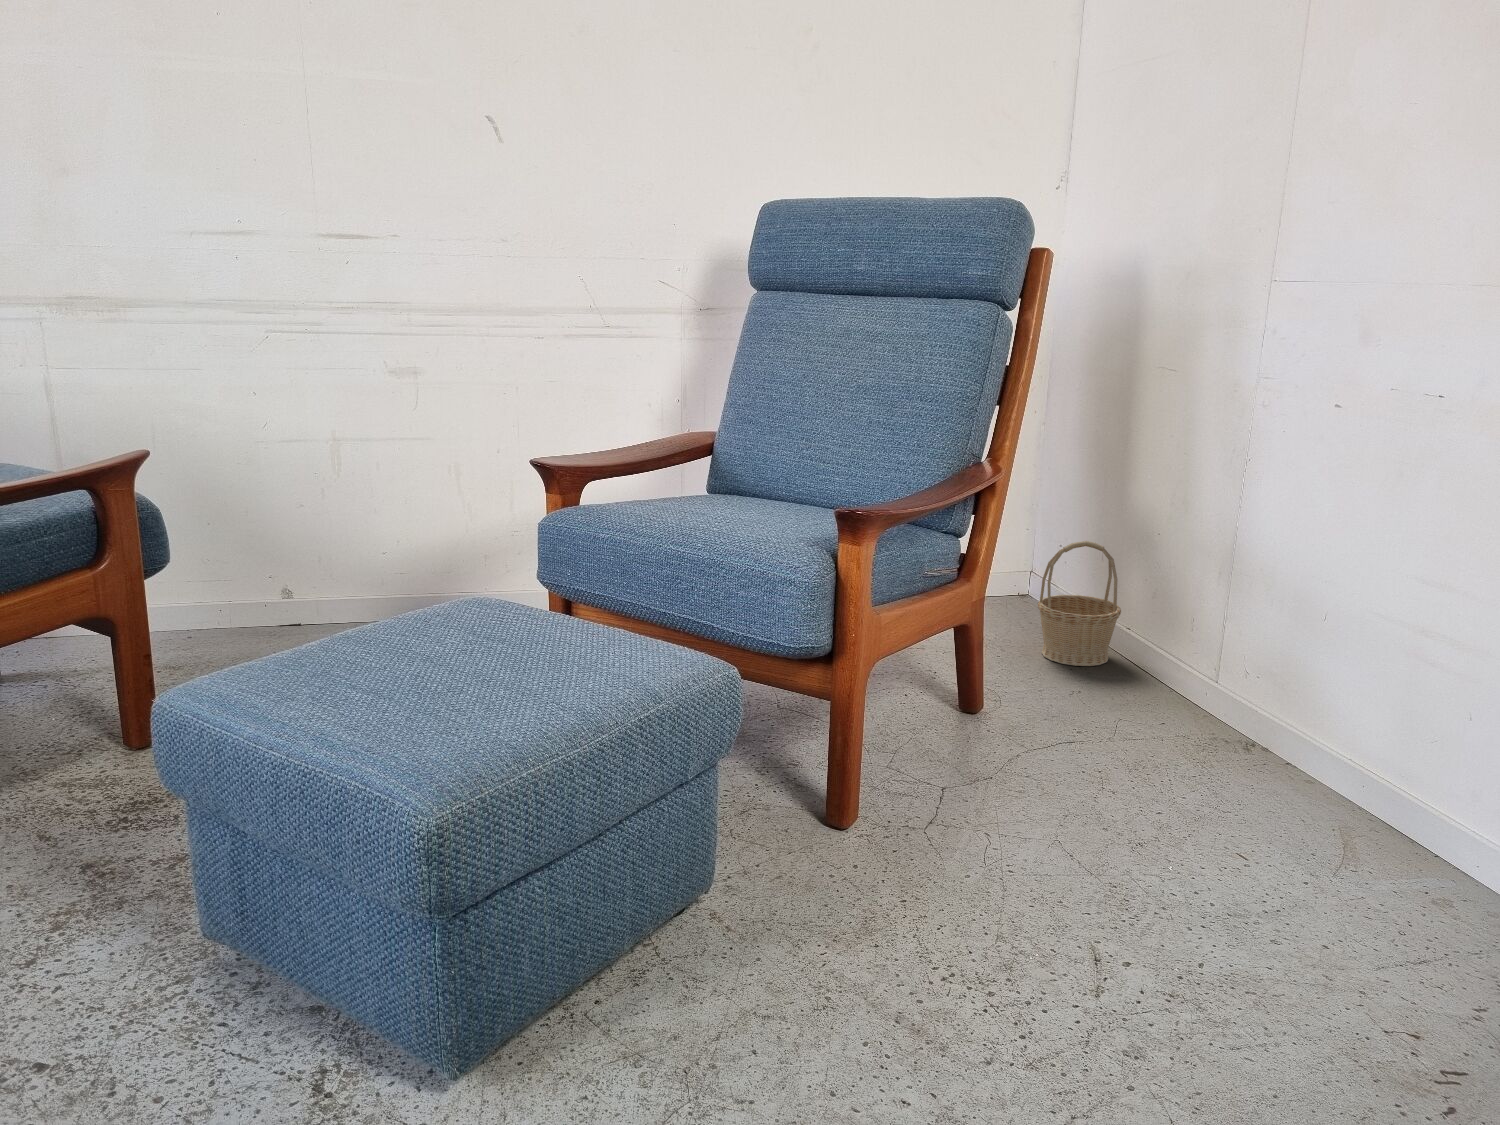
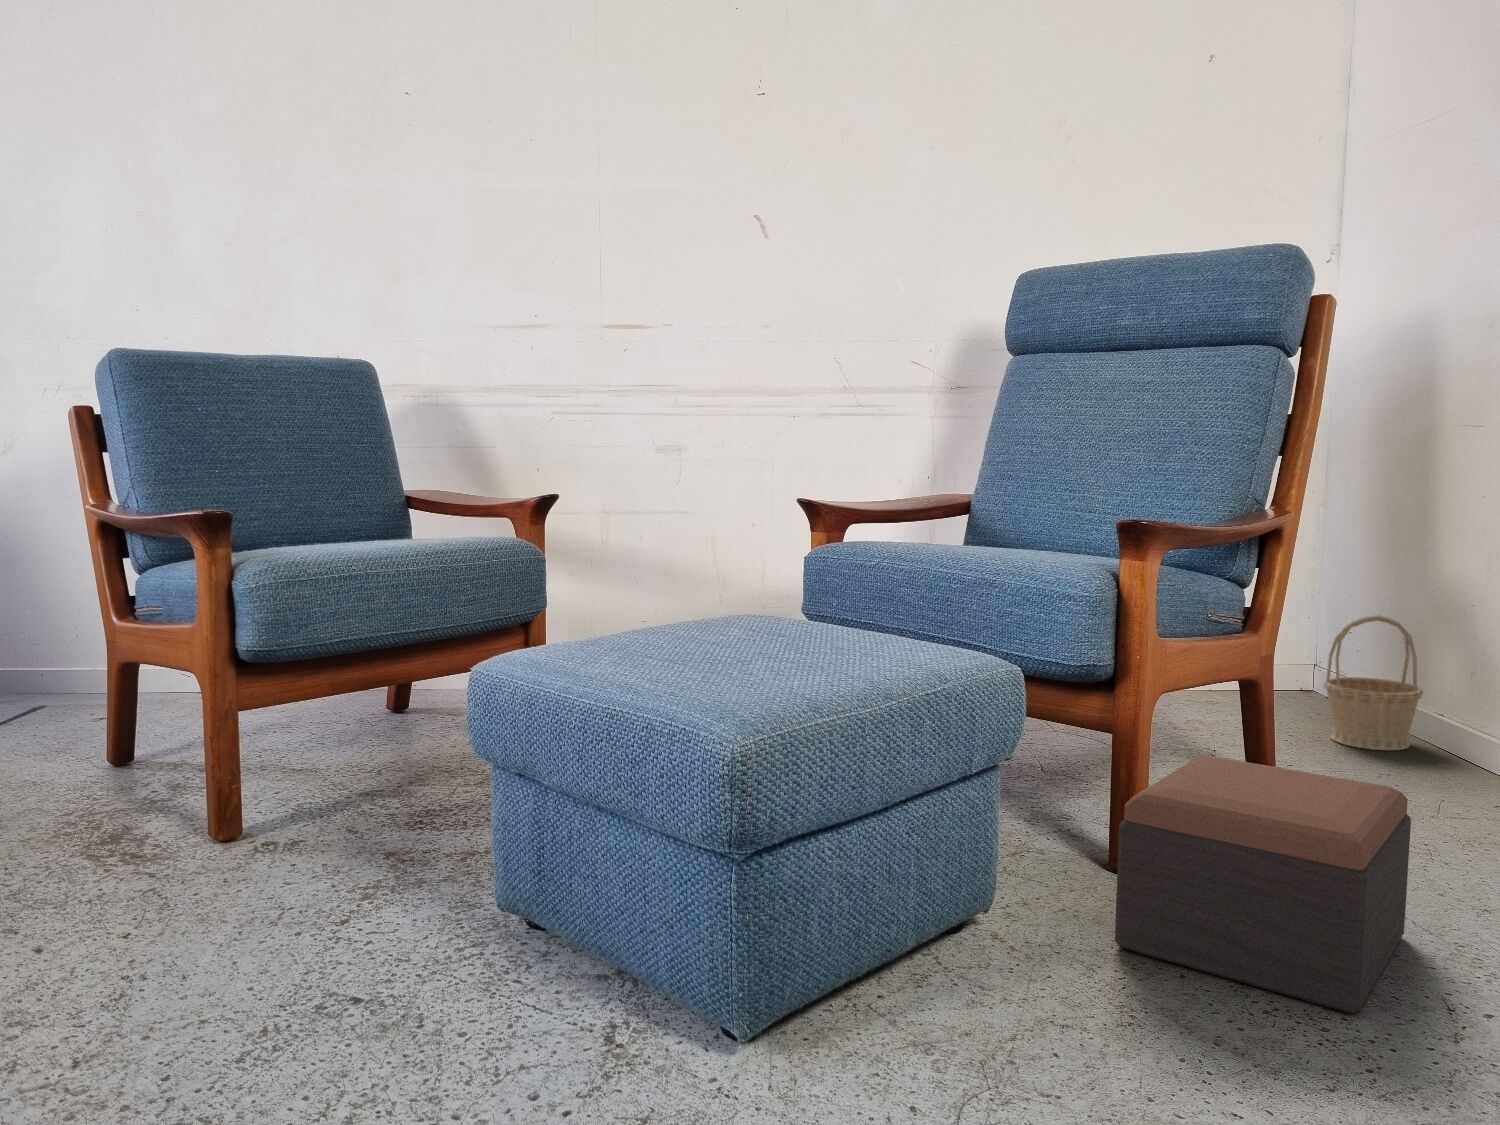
footstool: none [820,729,1081,981] -> present [1115,755,1411,1014]

